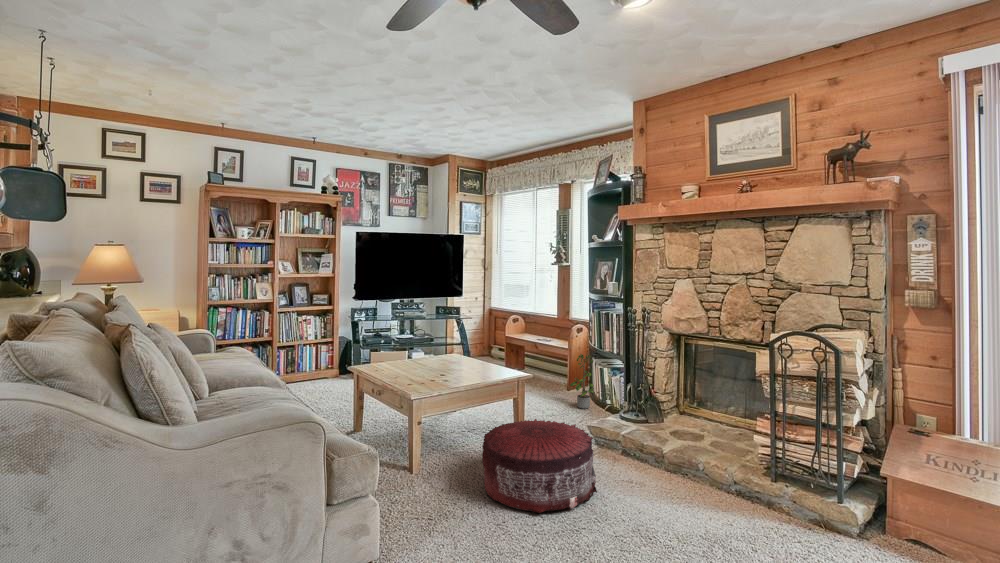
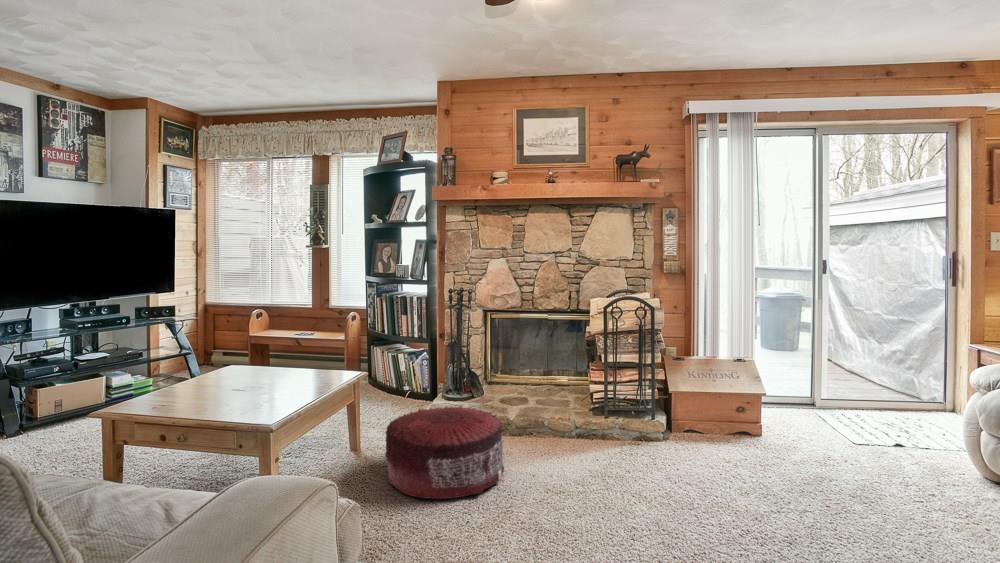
potted plant: present [570,354,594,409] -> none [378,341,410,401]

